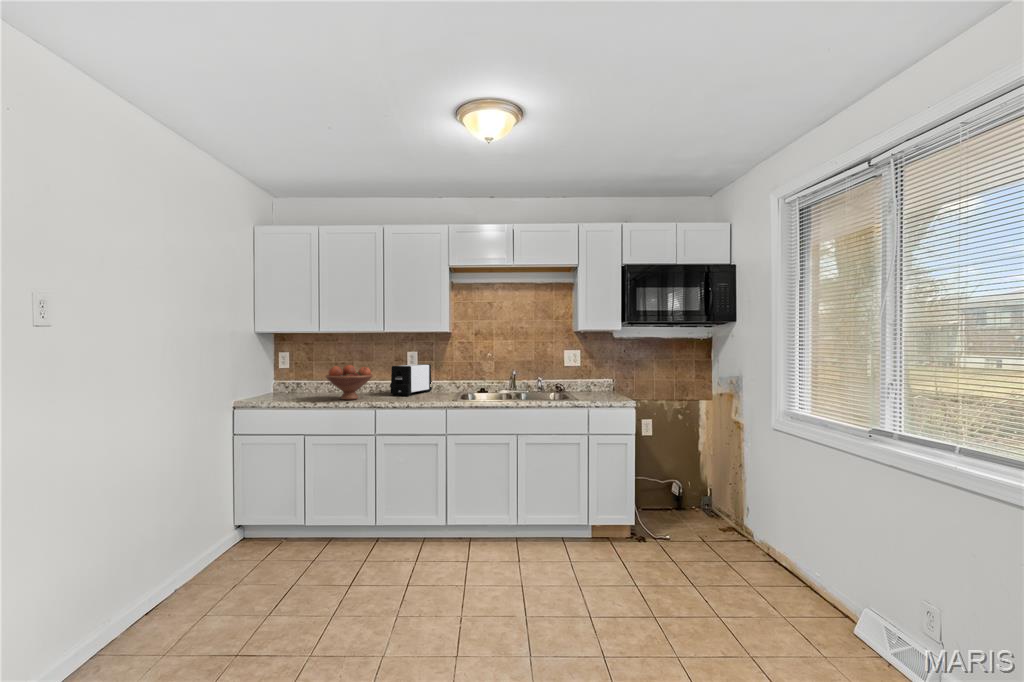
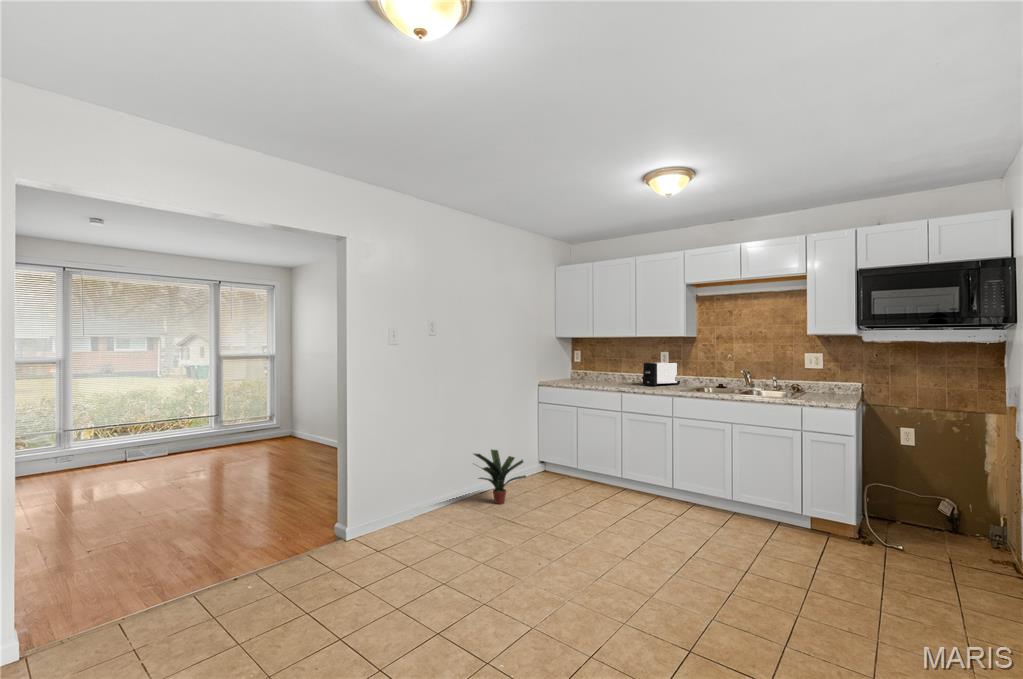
fruit bowl: present [326,365,373,400] -> none [593,361,627,386]
potted plant: none [138,527,248,623] -> present [474,450,526,504]

